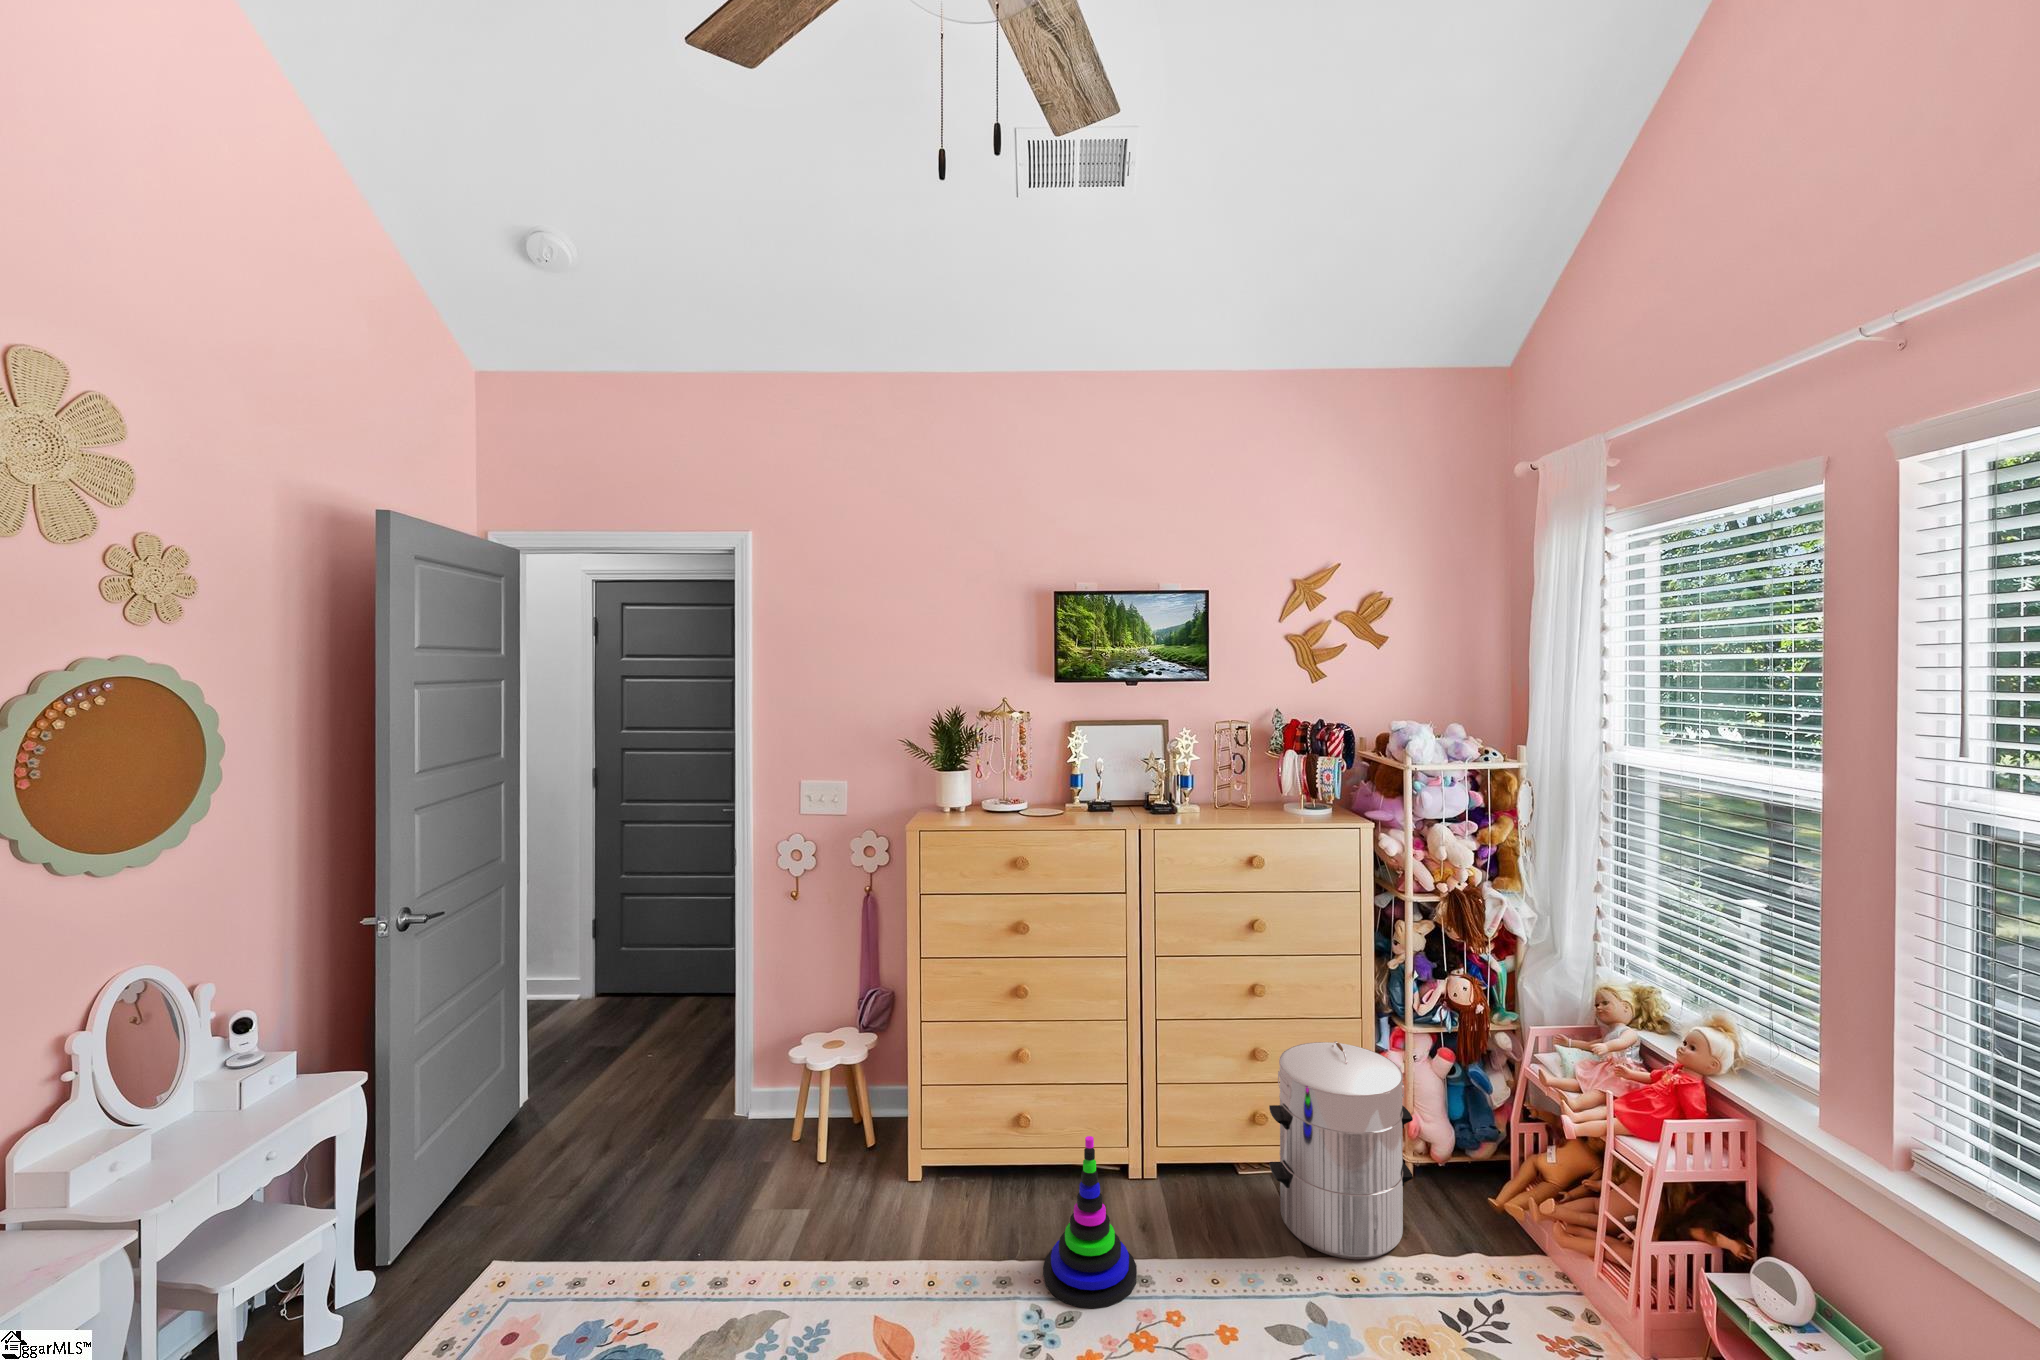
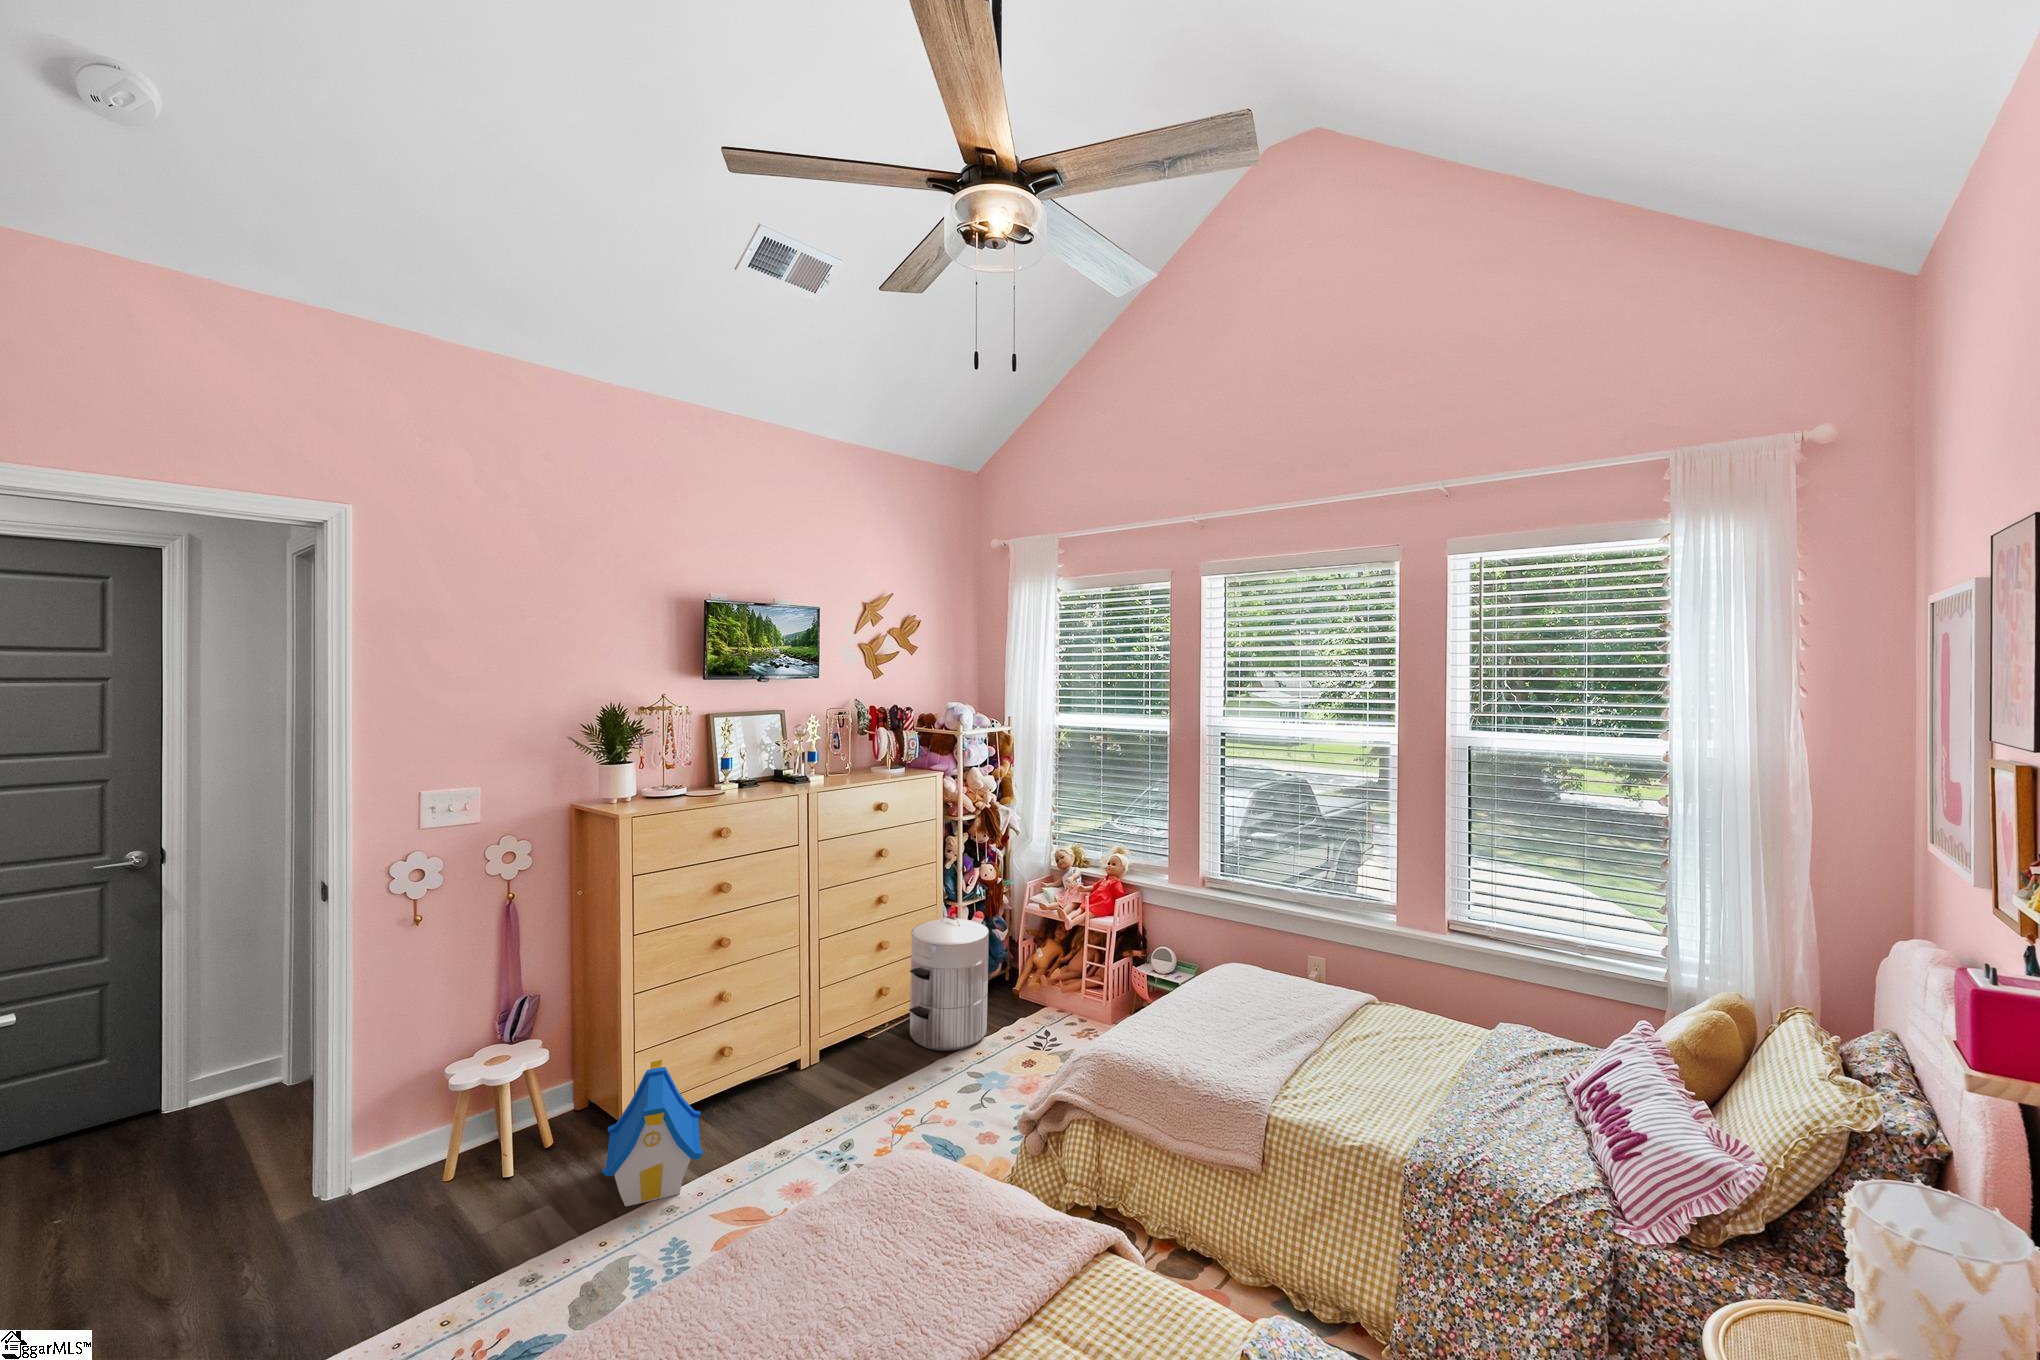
toy house: none [822,1105,953,1269] -> present [602,1060,703,1206]
stacking toy: present [1043,1136,1137,1308] -> none [800,1019,873,1142]

